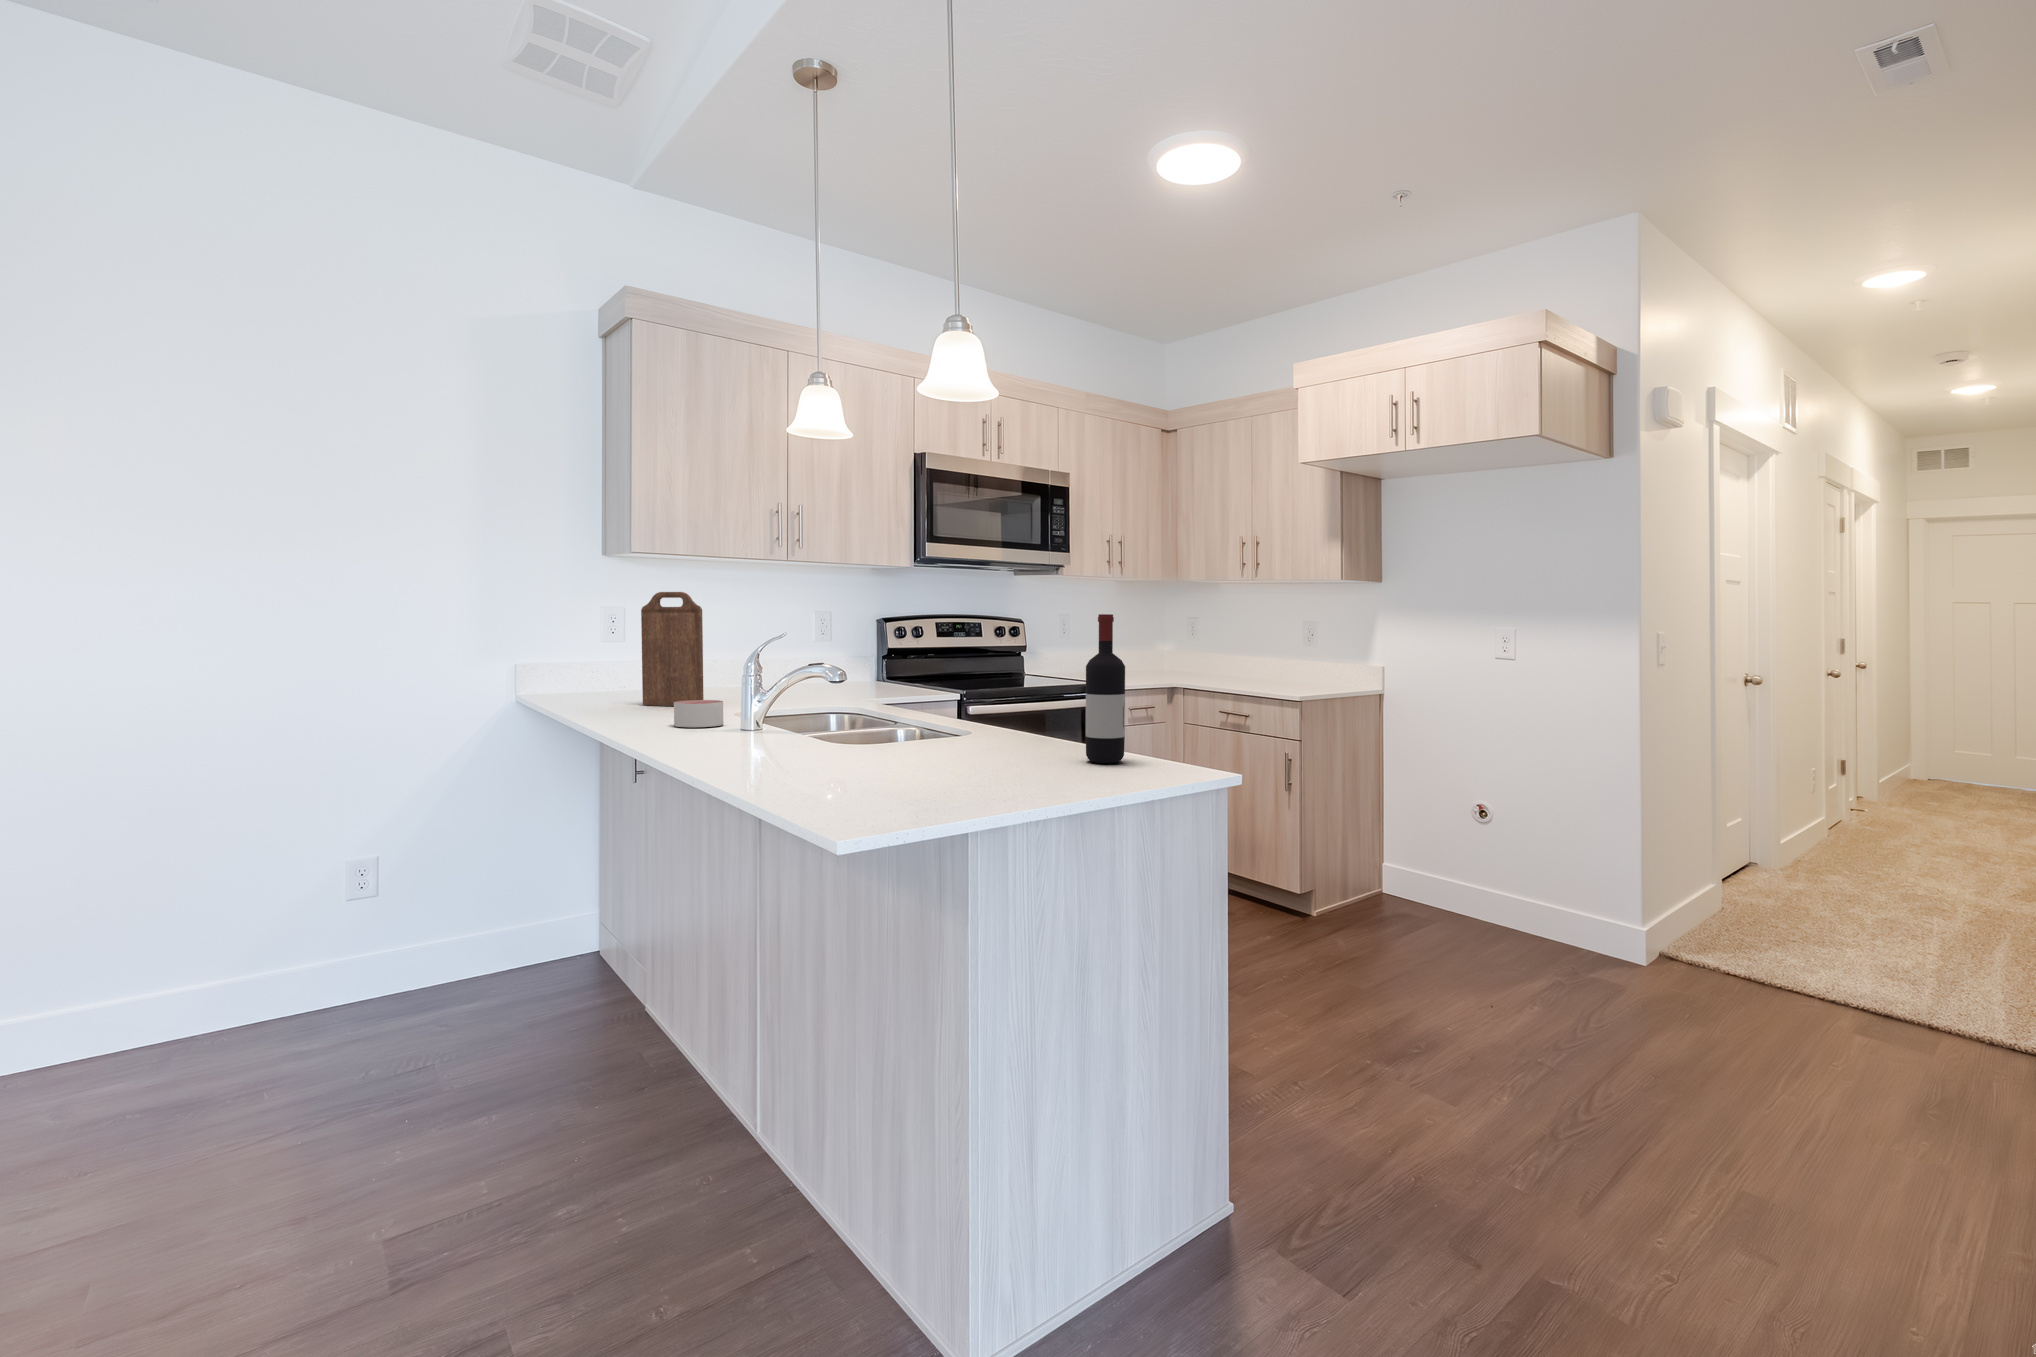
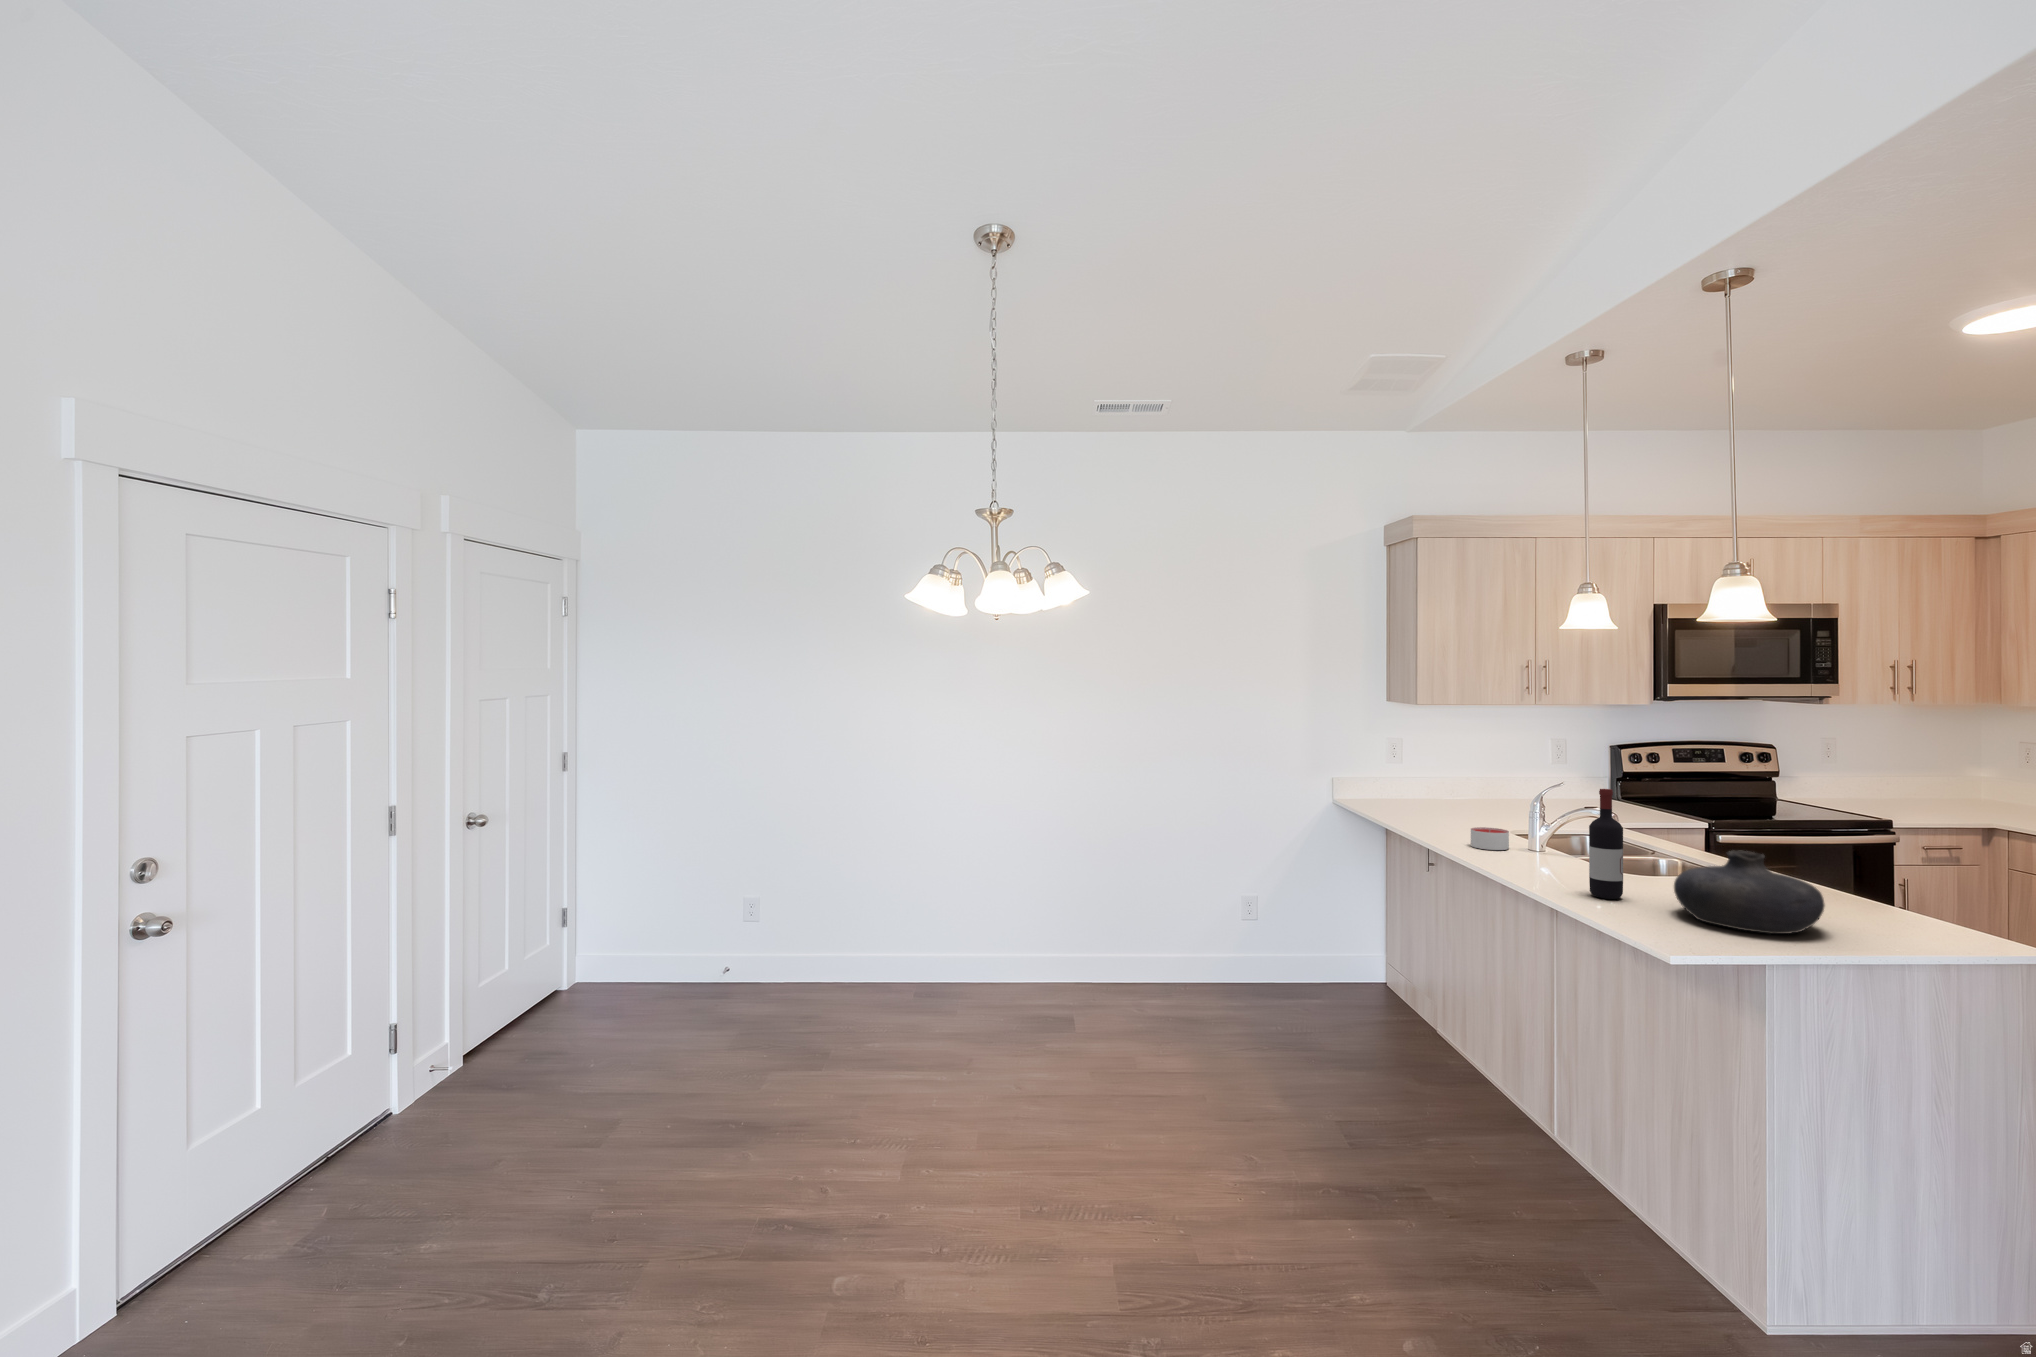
cutting board: present [641,592,704,706] -> none [1424,736,1474,824]
wine bottle: present [1086,614,1125,763] -> present [1589,789,1623,899]
vase: none [877,676,1032,776] -> present [1674,850,1825,934]

